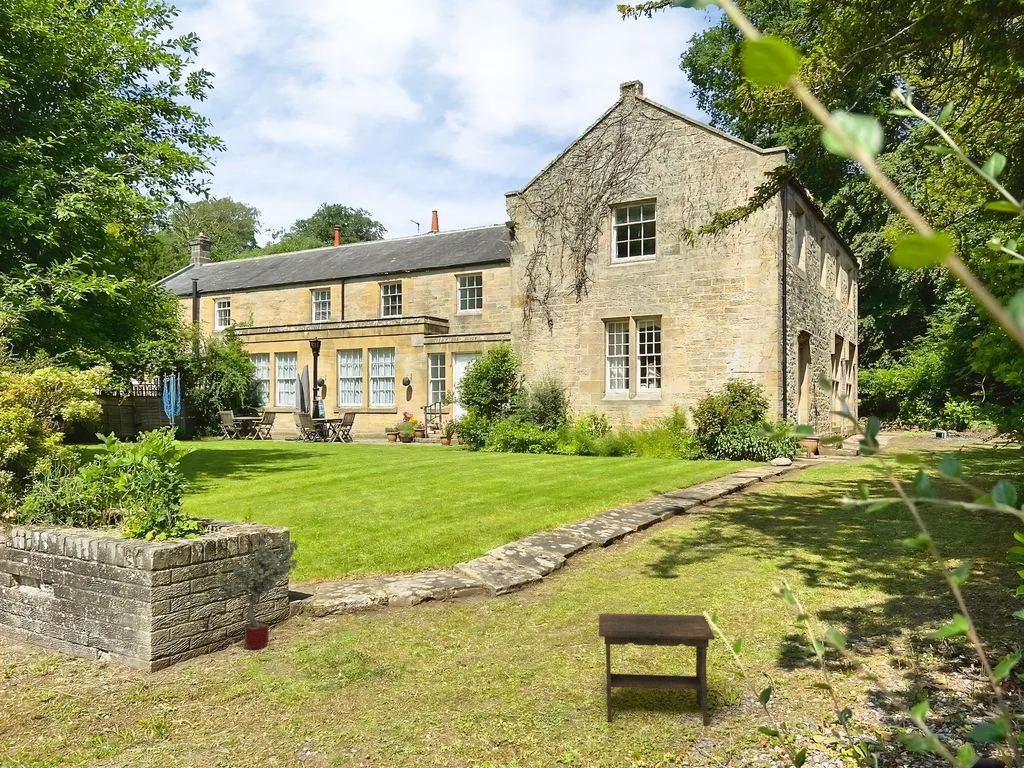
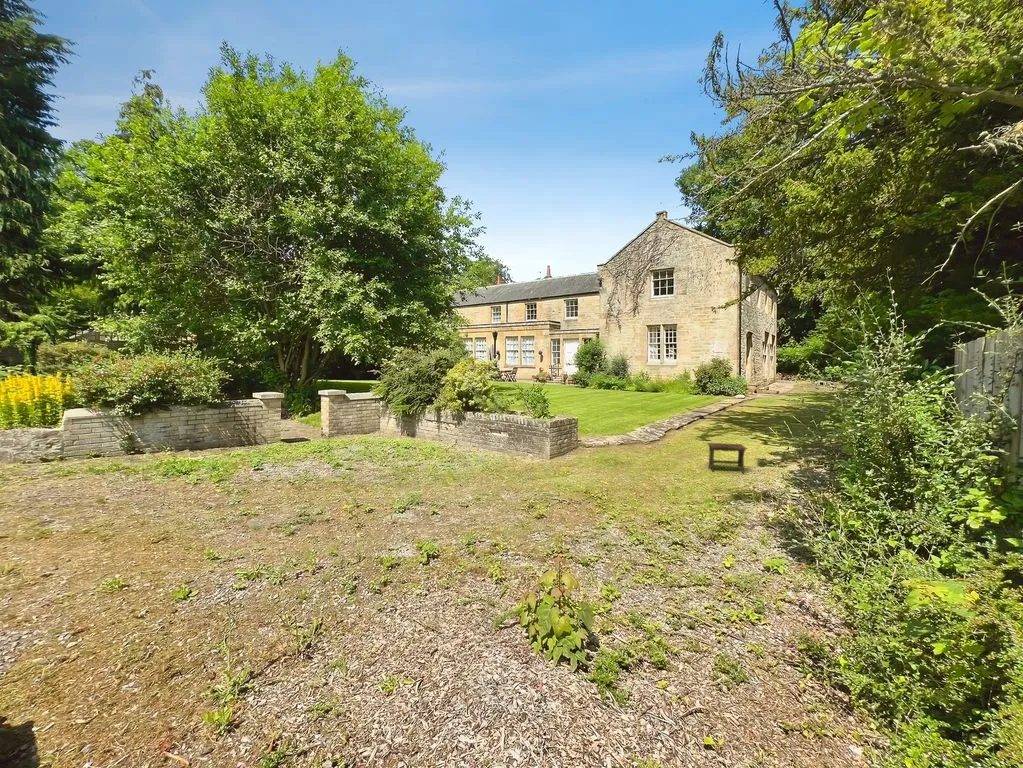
potted tree: present [210,531,298,649] -> none [572,417,595,454]

